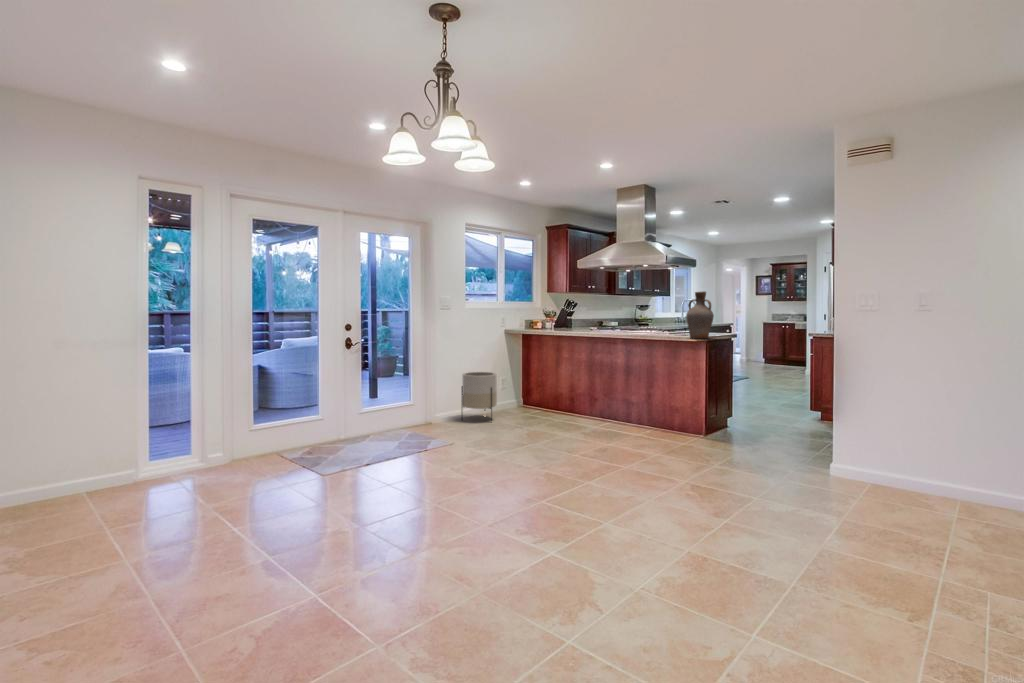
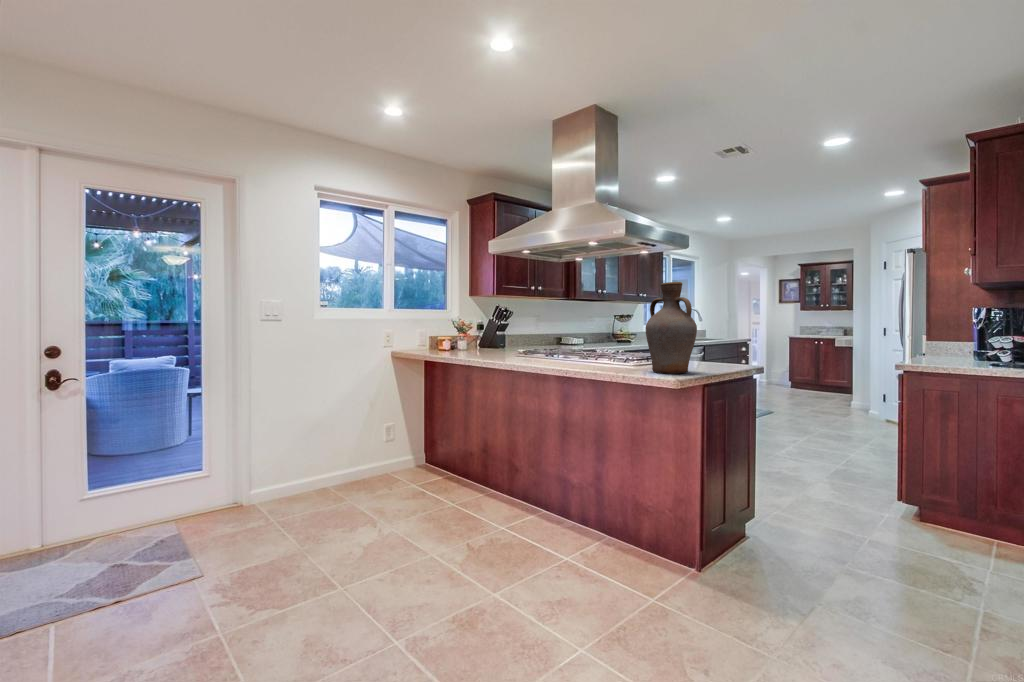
planter: present [461,372,497,421] -> none [296,419,357,506]

